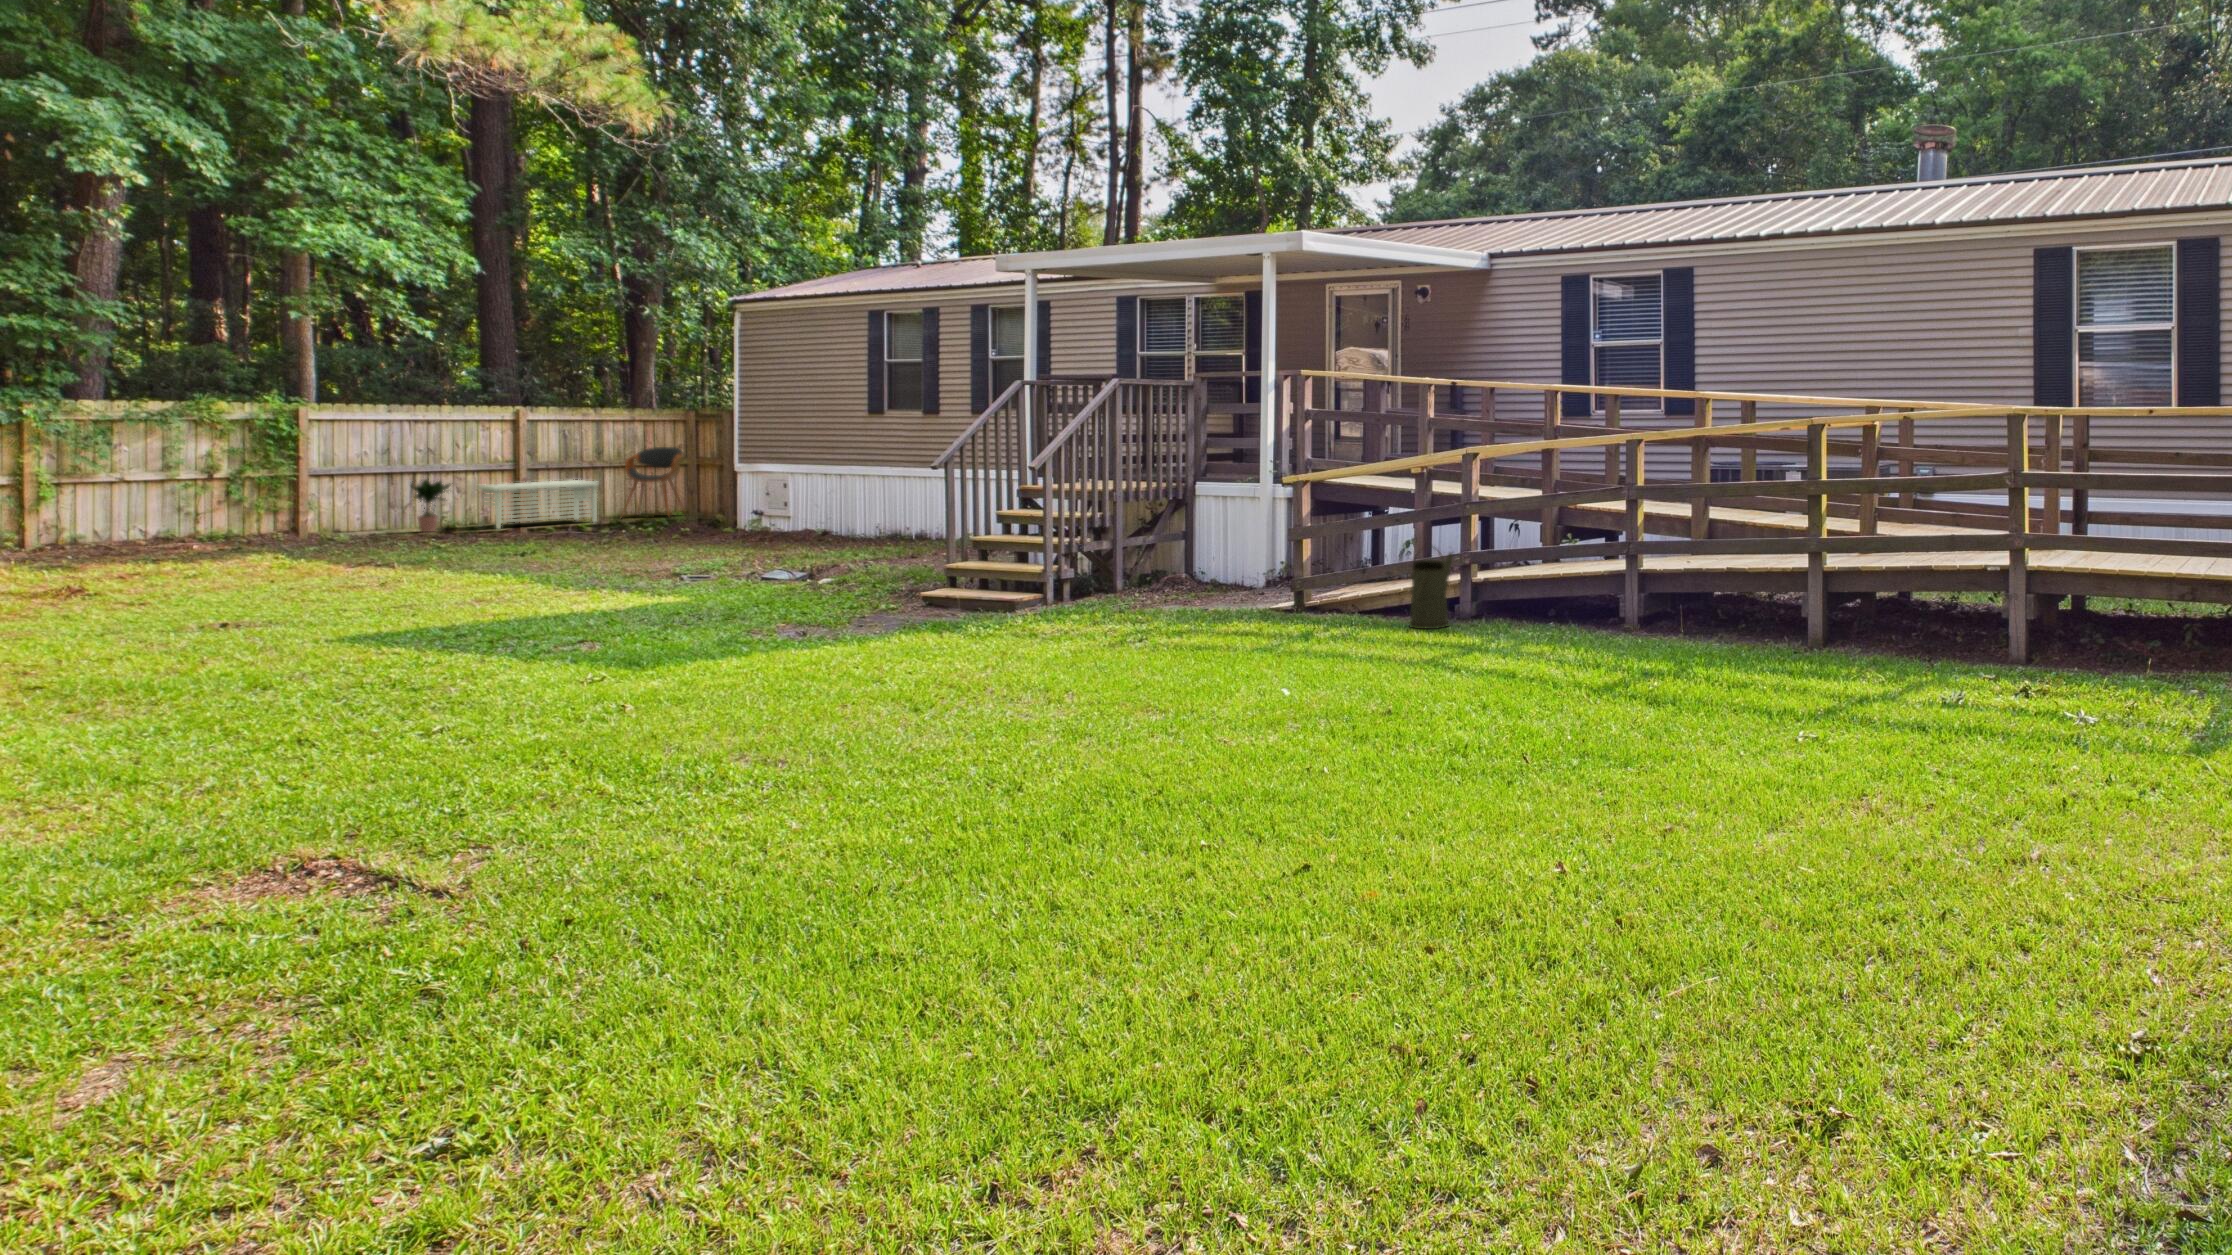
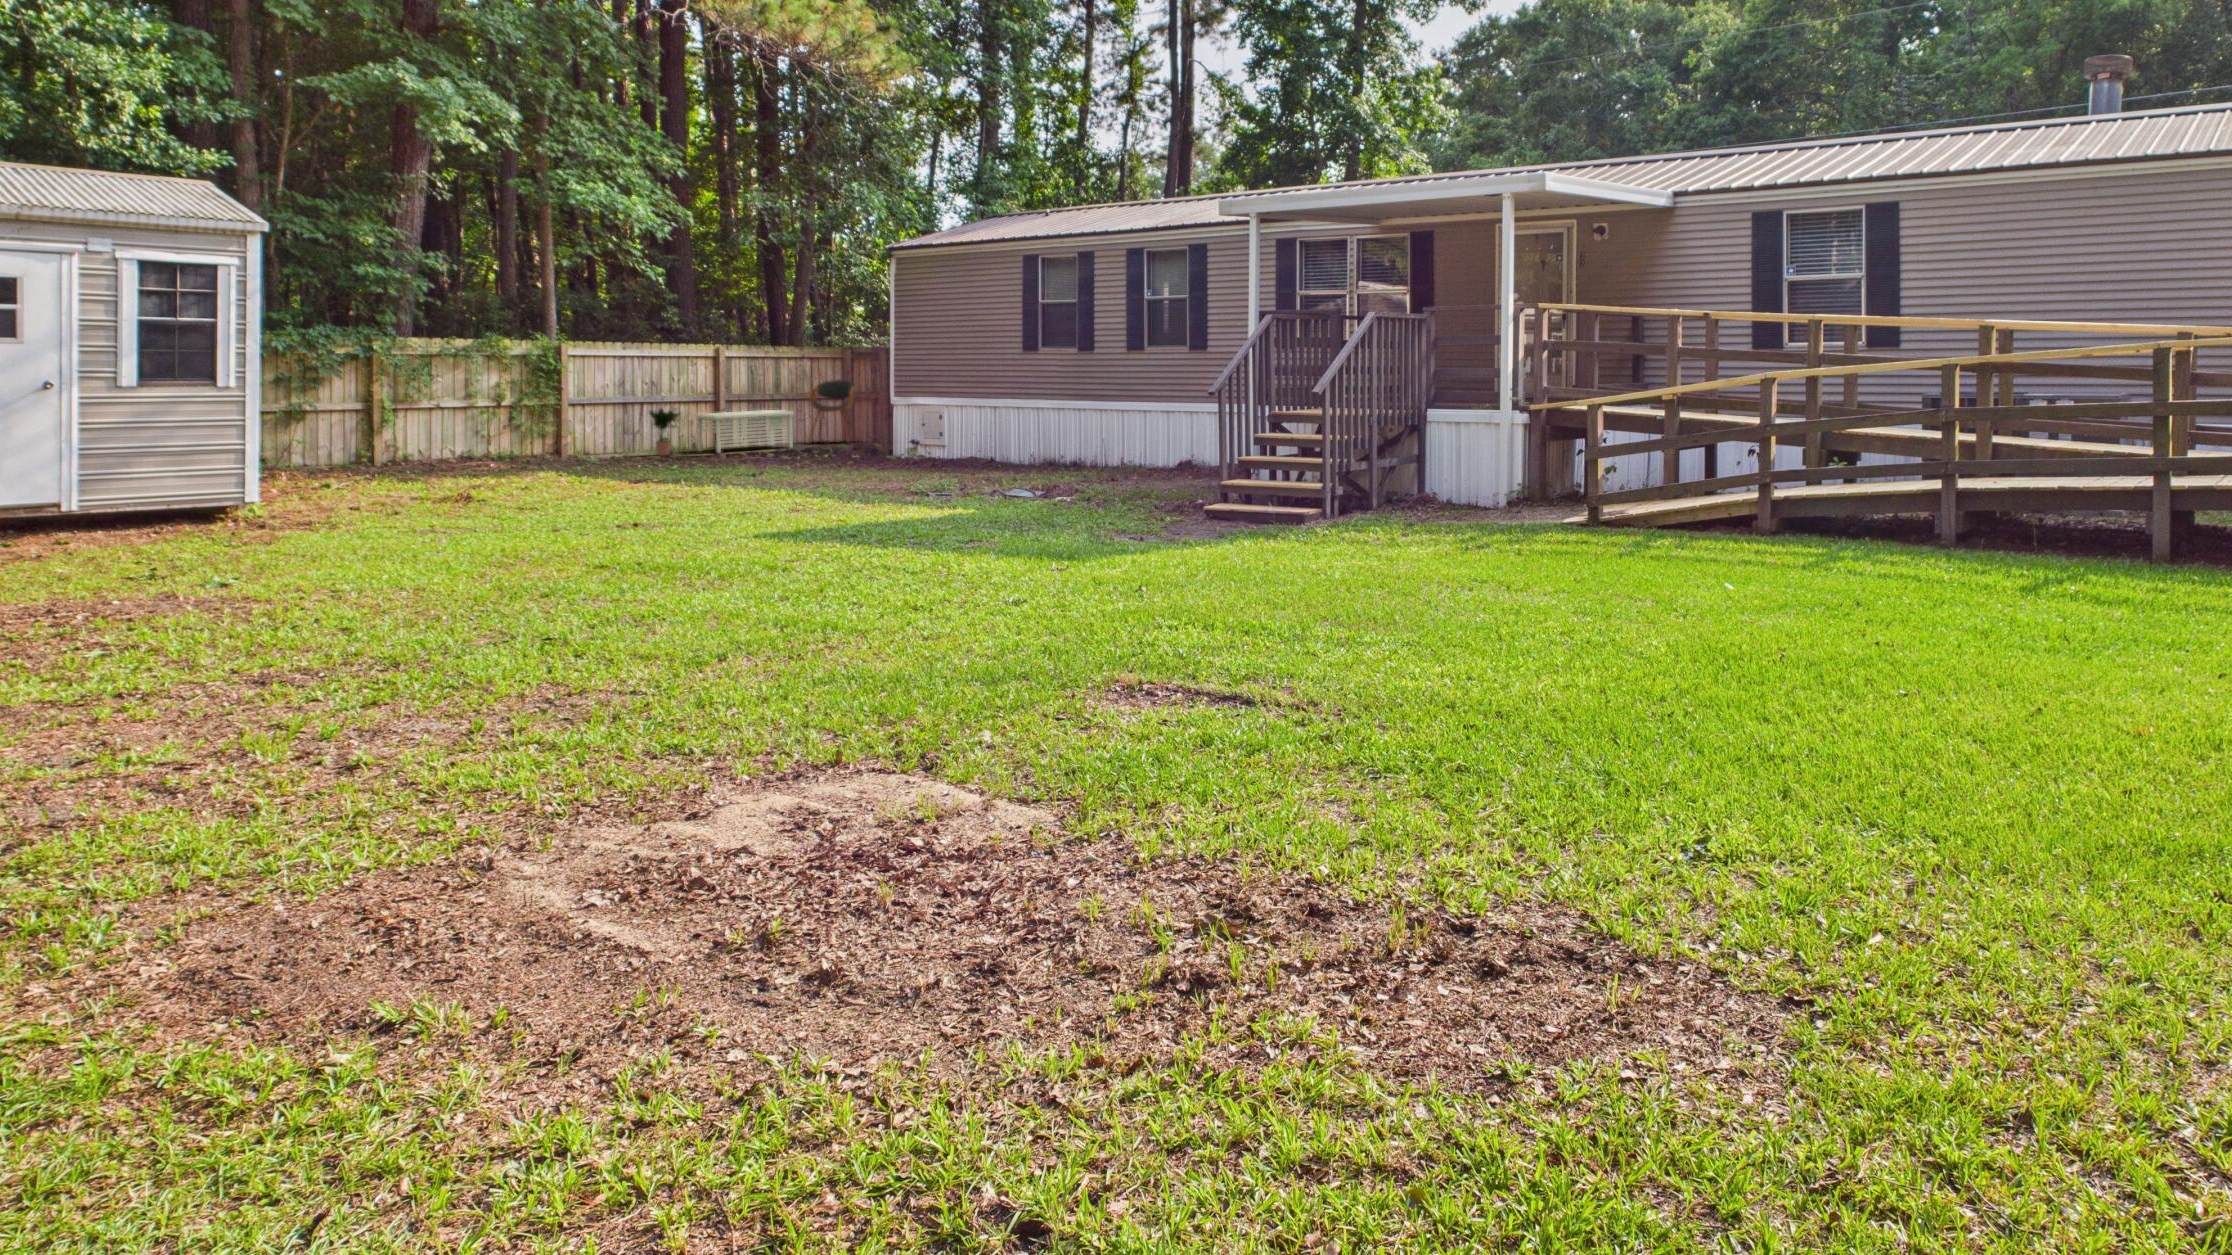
watering can: present [1409,553,1453,629] -> none [1742,466,1785,546]

